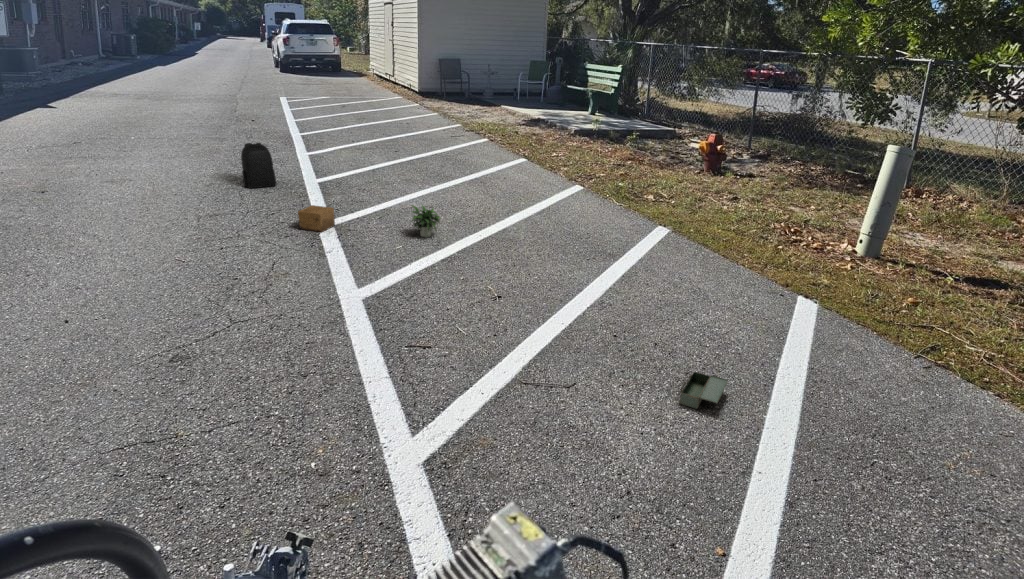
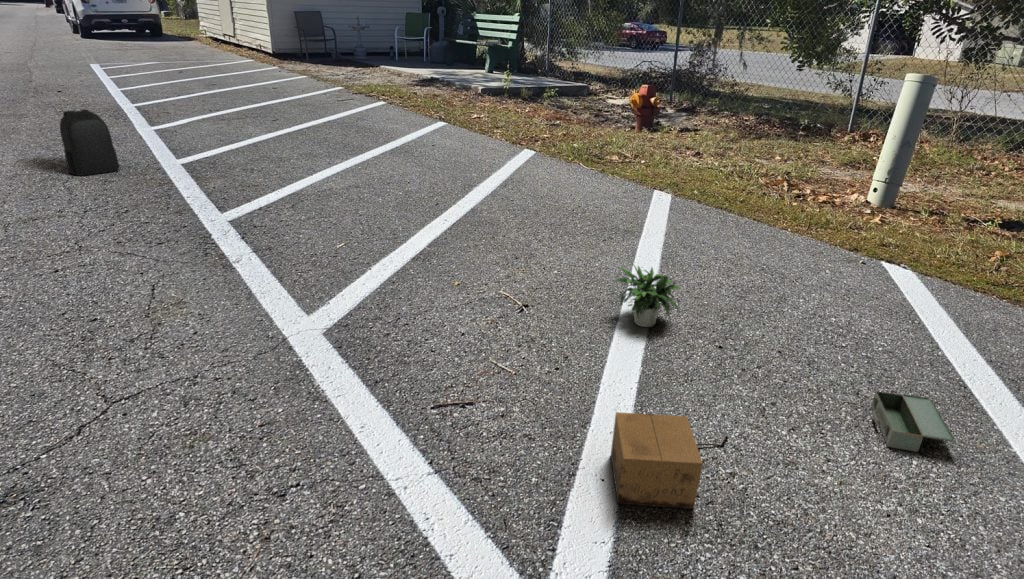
cardboard box: present [298,205,335,232] -> present [611,412,703,509]
potted plant: present [412,205,441,237] -> present [616,265,681,327]

